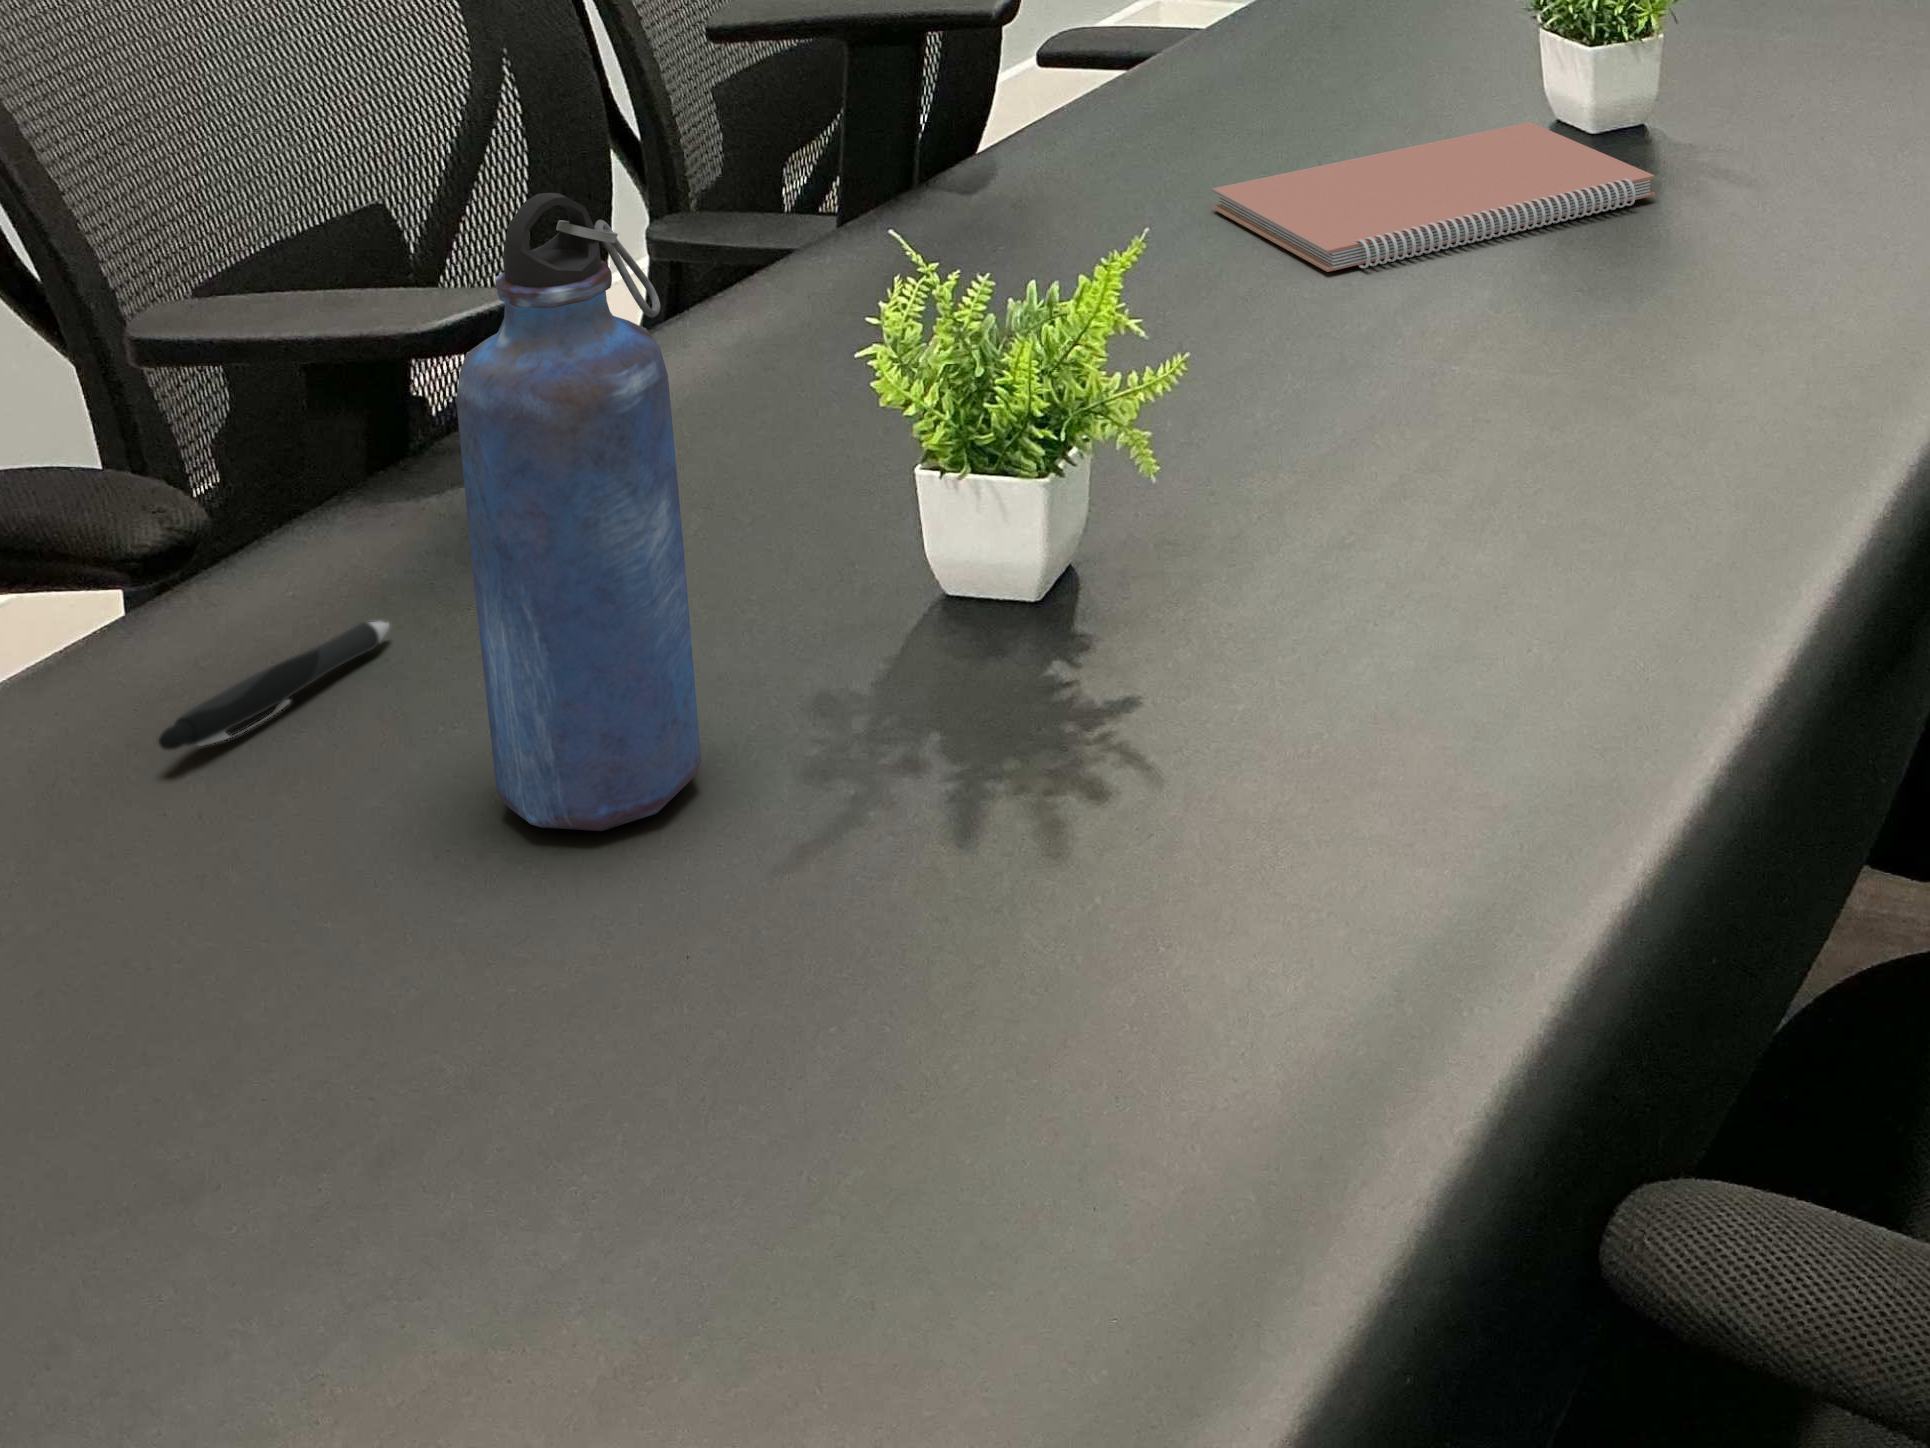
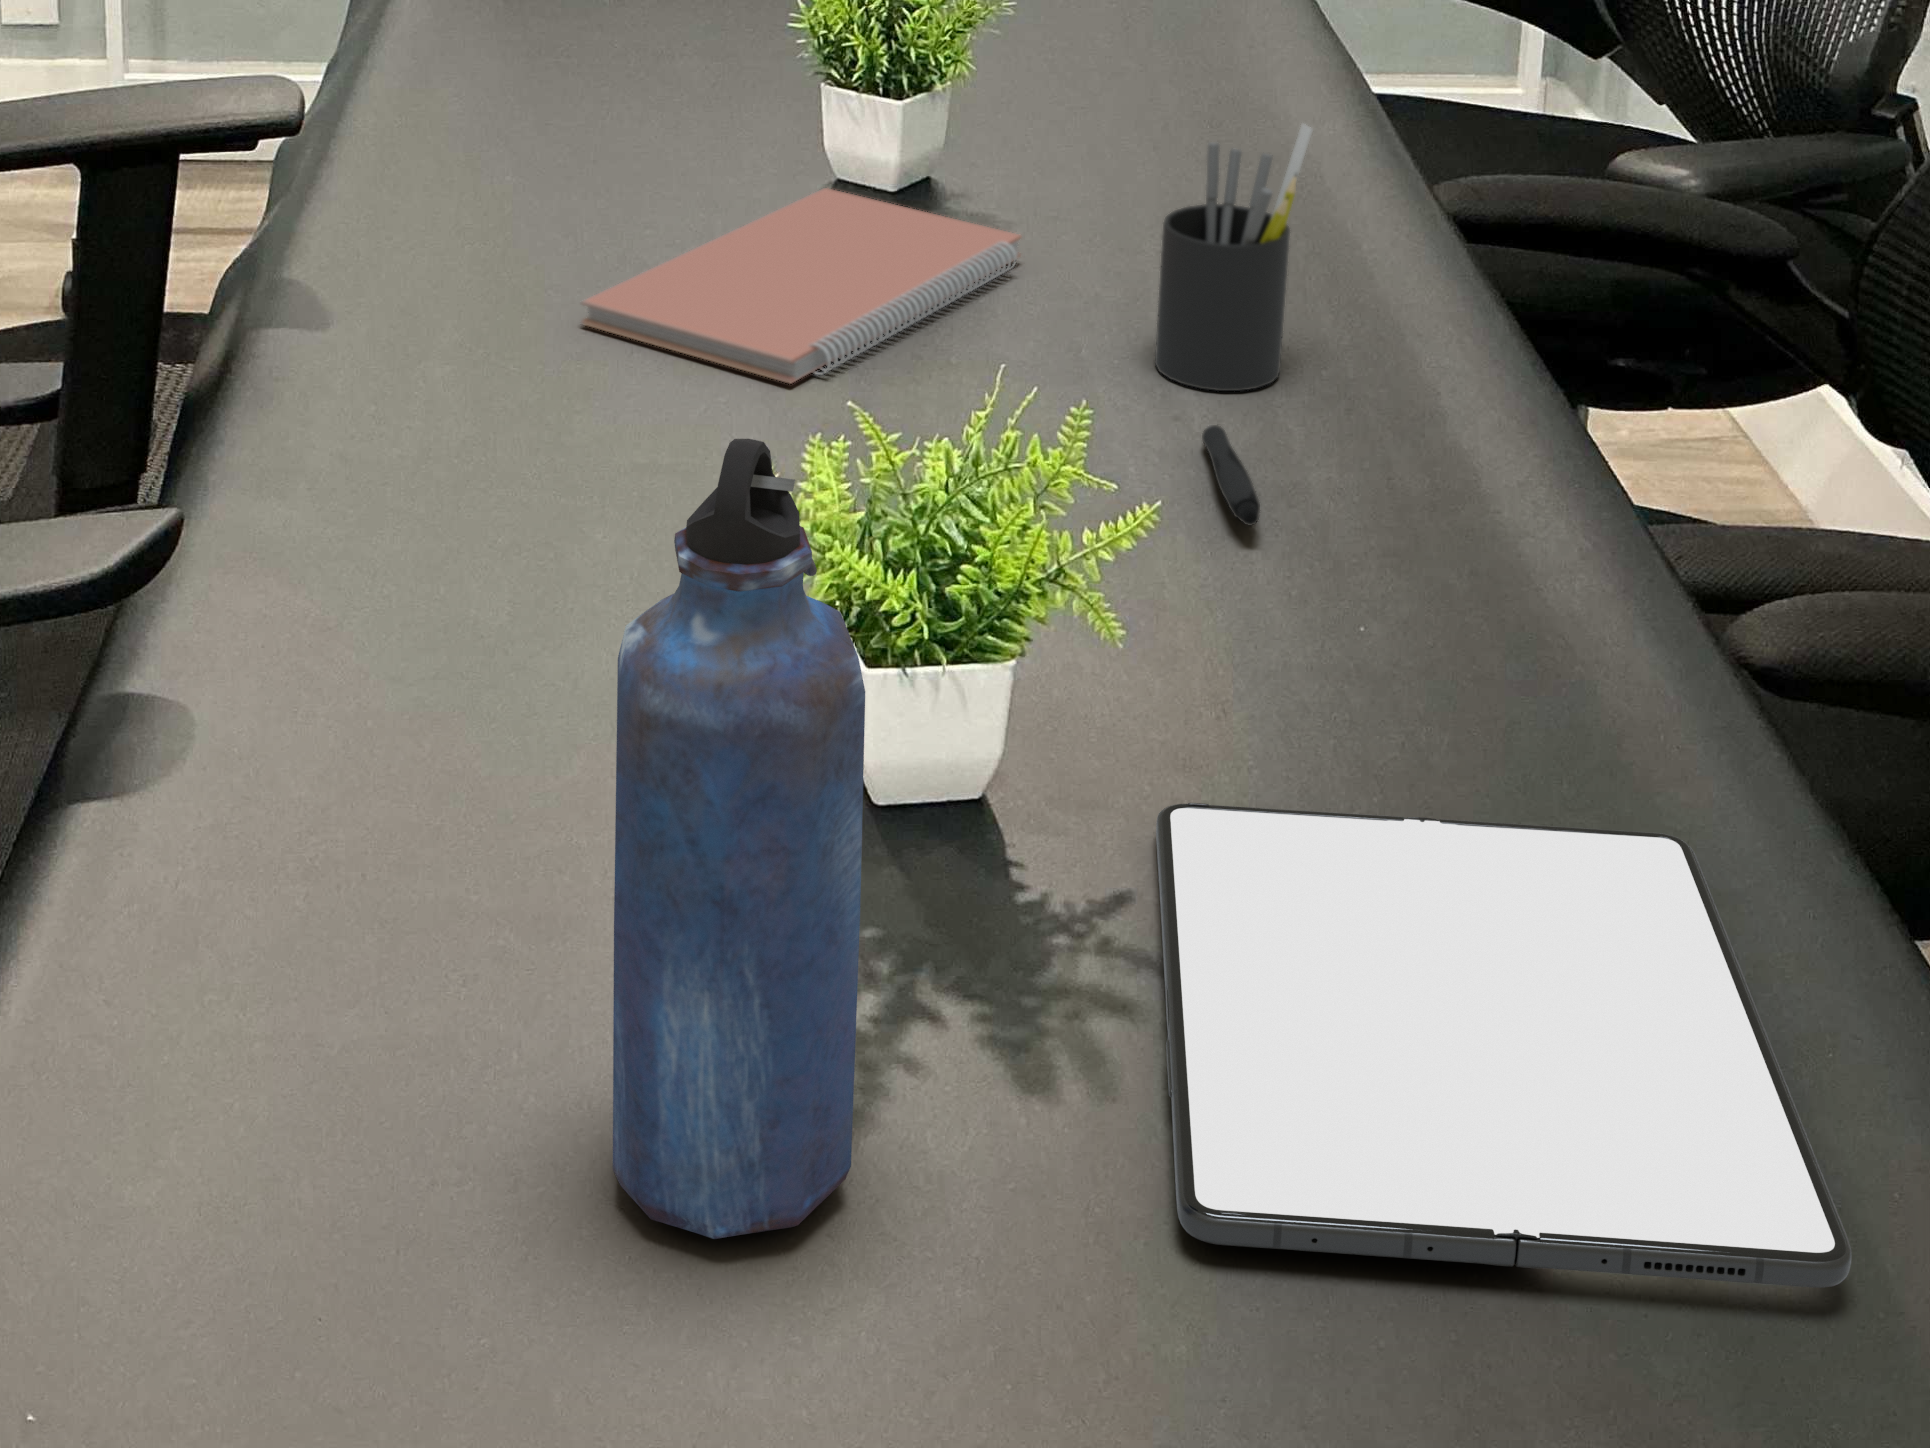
pen holder: none [1666,79,1807,323] -> present [1155,124,1312,391]
tablet: none [863,610,1620,1023] -> present [1156,803,1852,1288]
pen: present [158,622,390,750] -> present [1202,425,1260,525]

